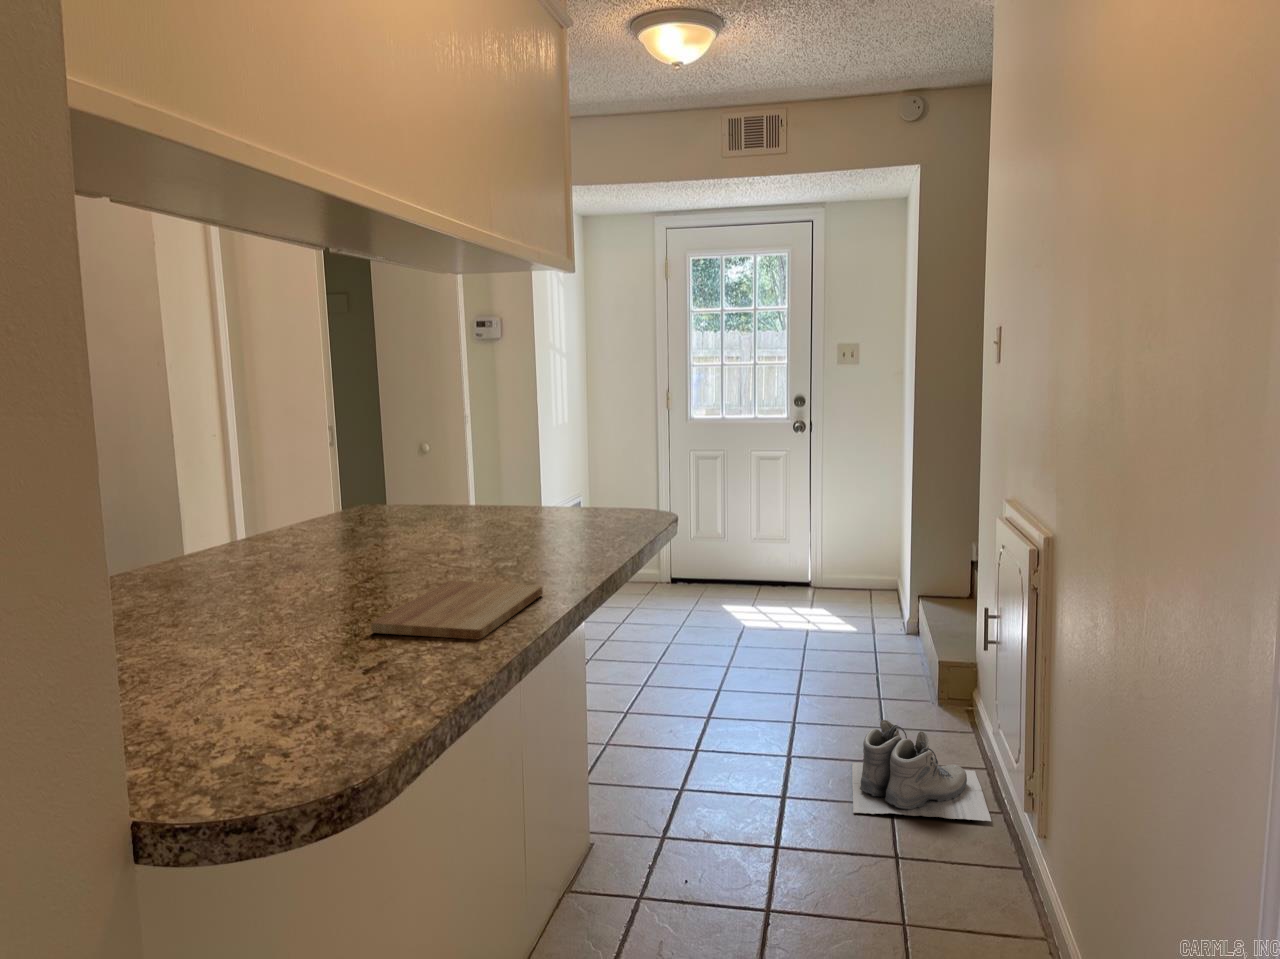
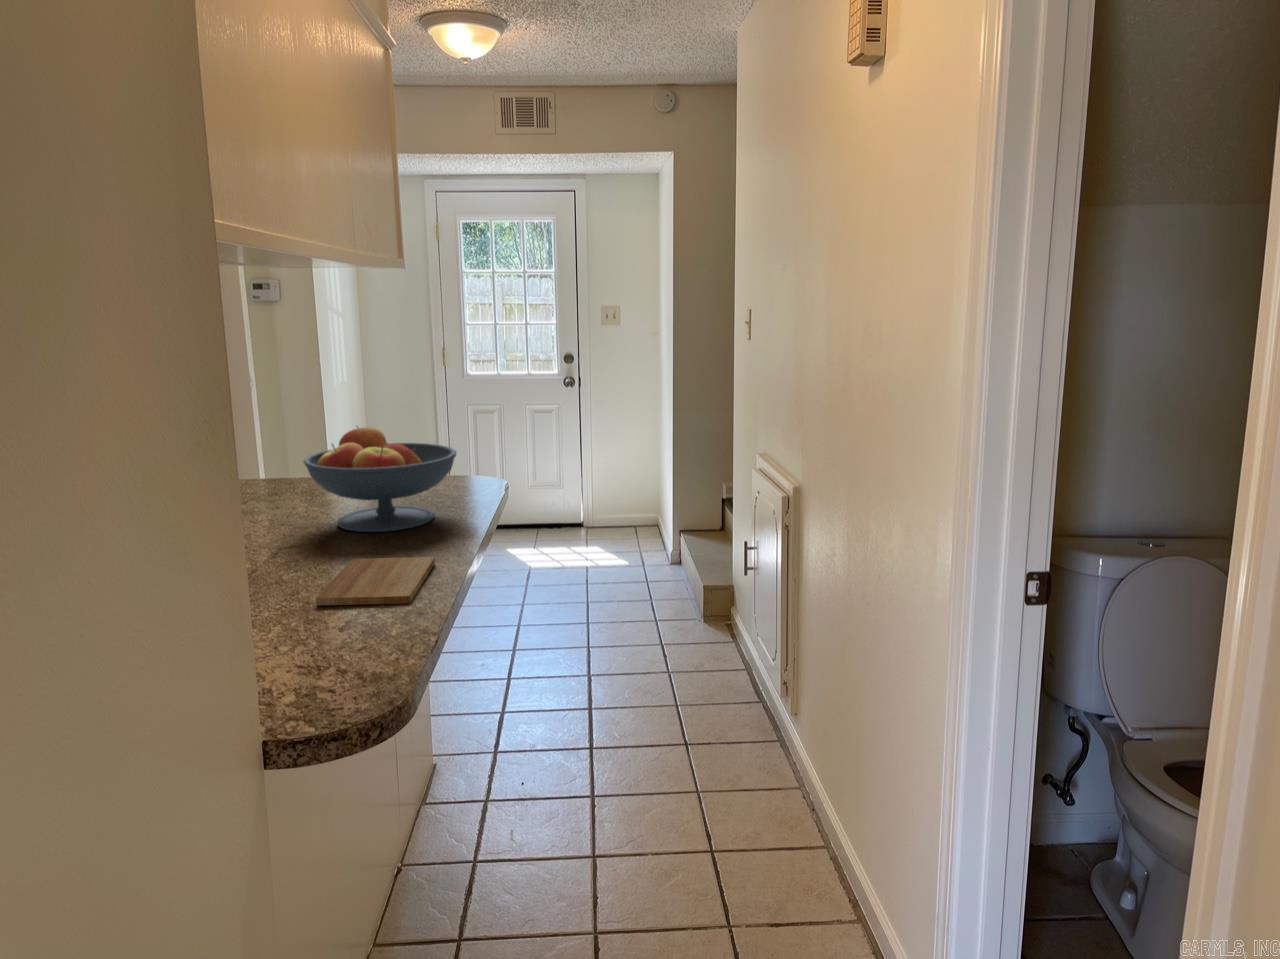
fruit bowl: none [431,434,607,556] -> present [304,426,456,532]
boots: present [852,720,991,821] -> none [641,638,752,715]

